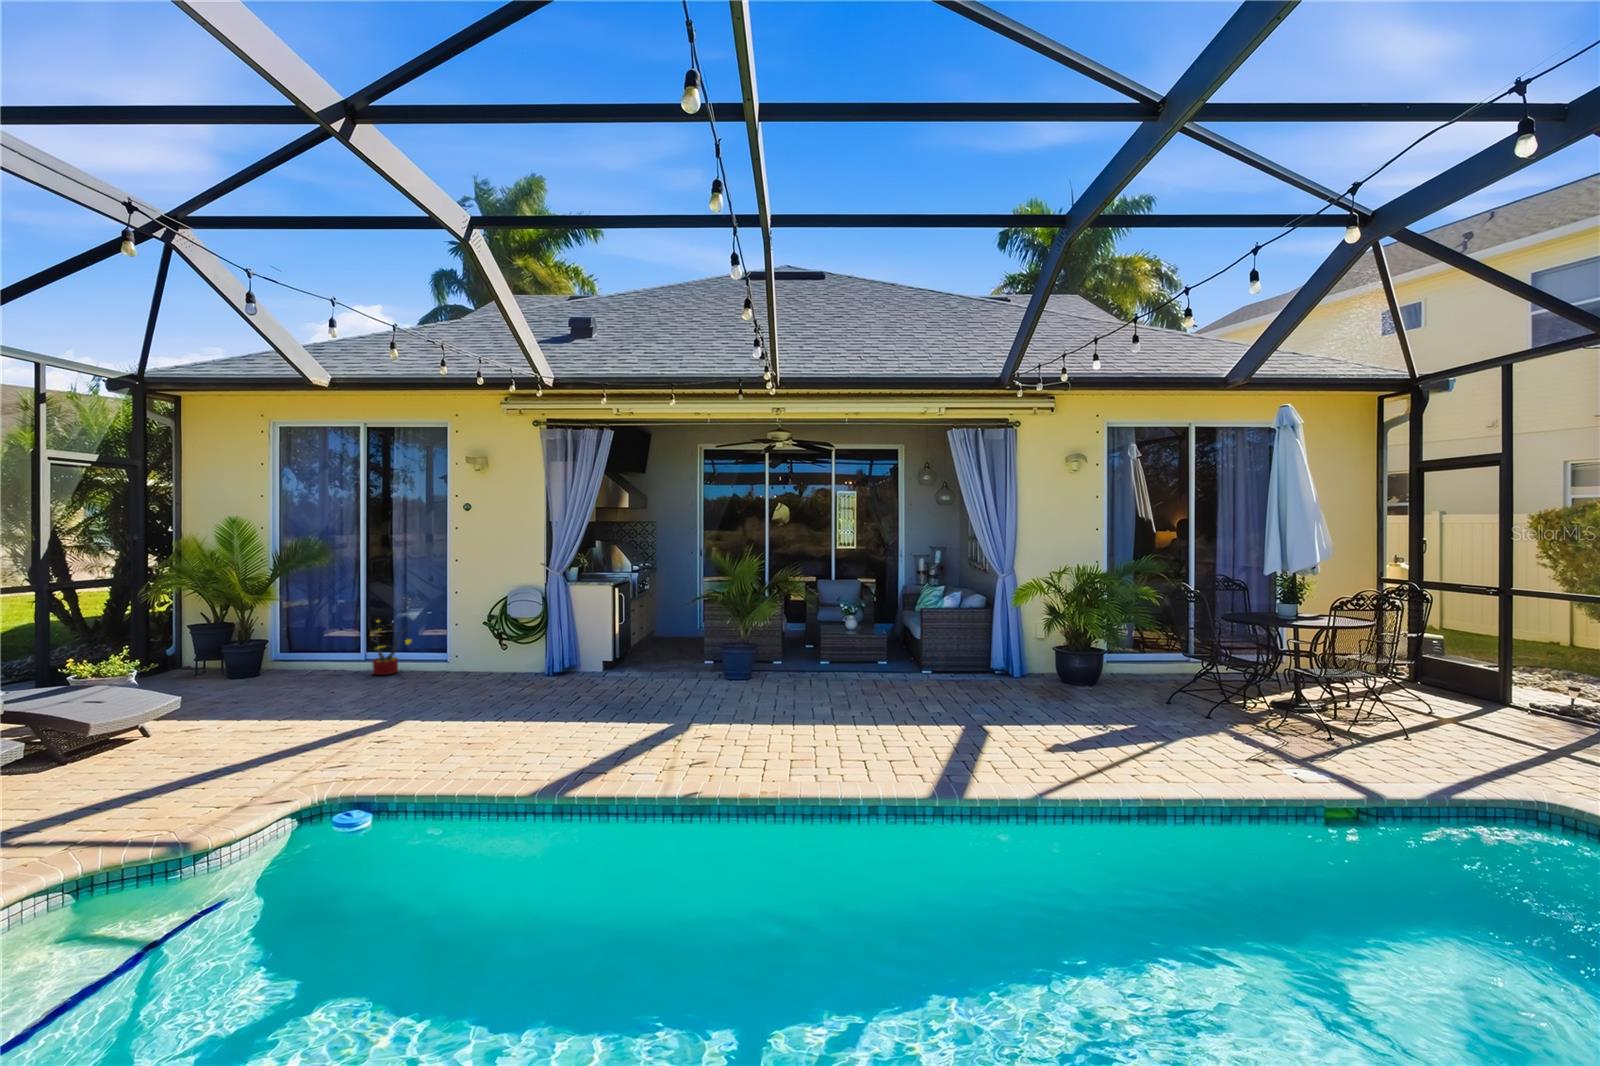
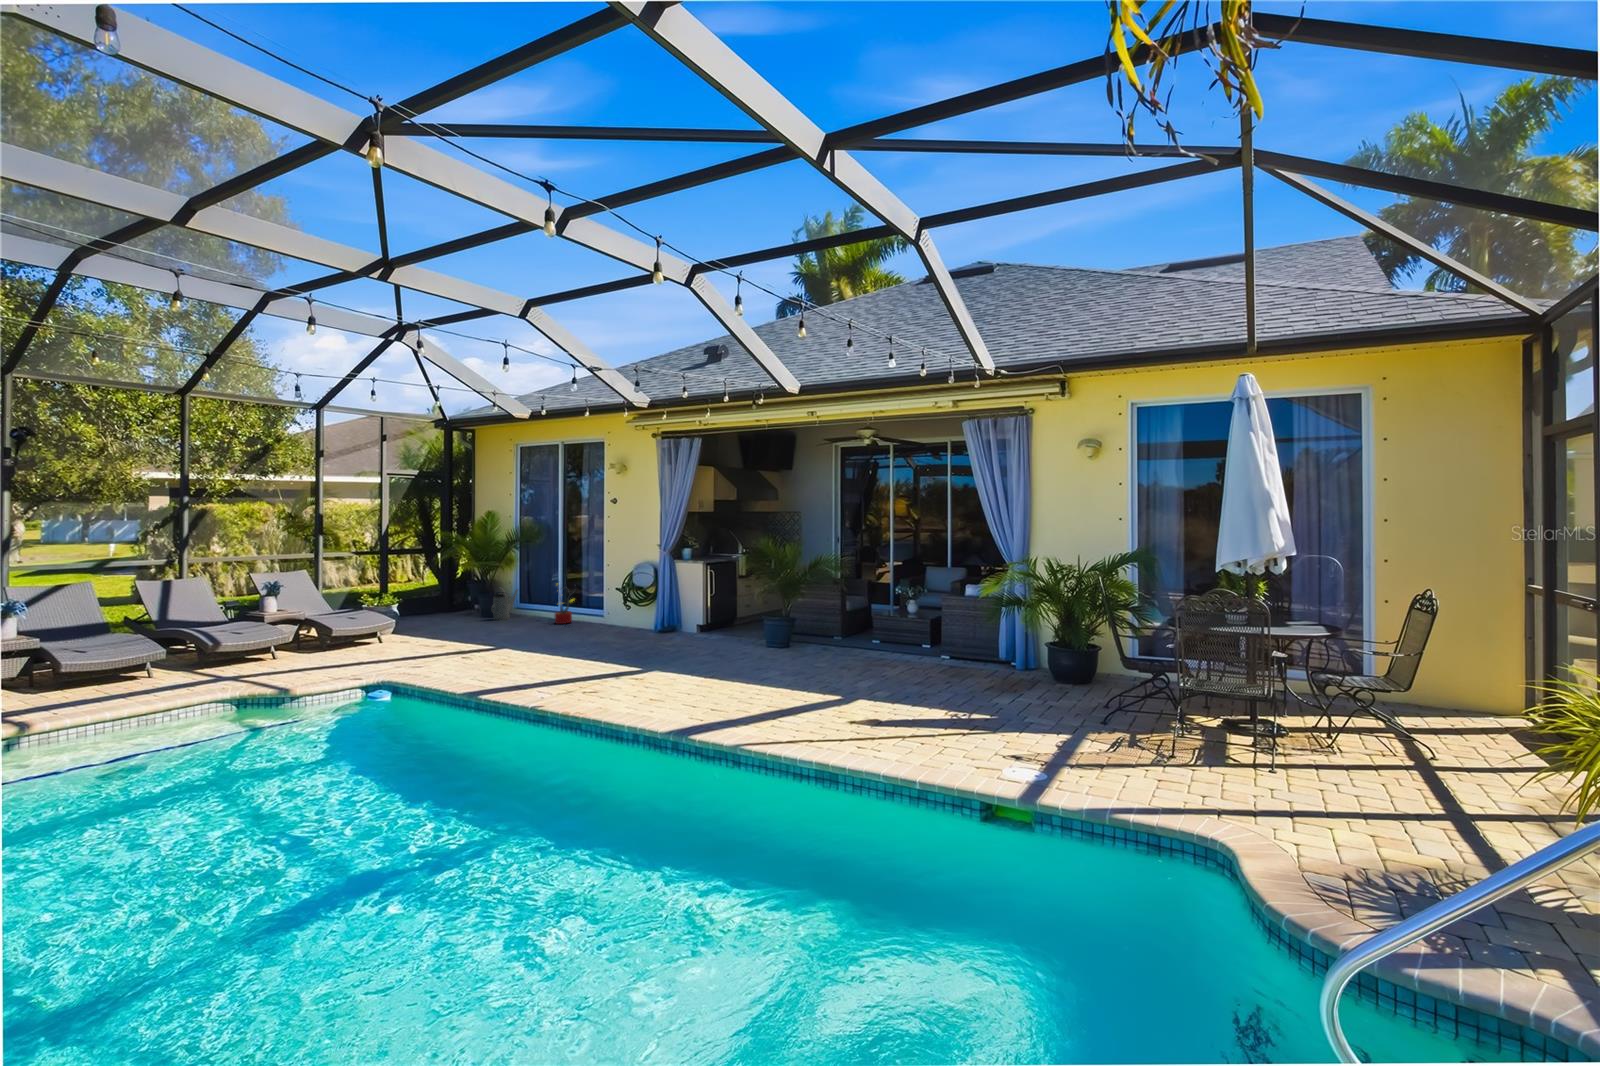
watering can: none [255,631,285,680] -> present [491,588,518,620]

